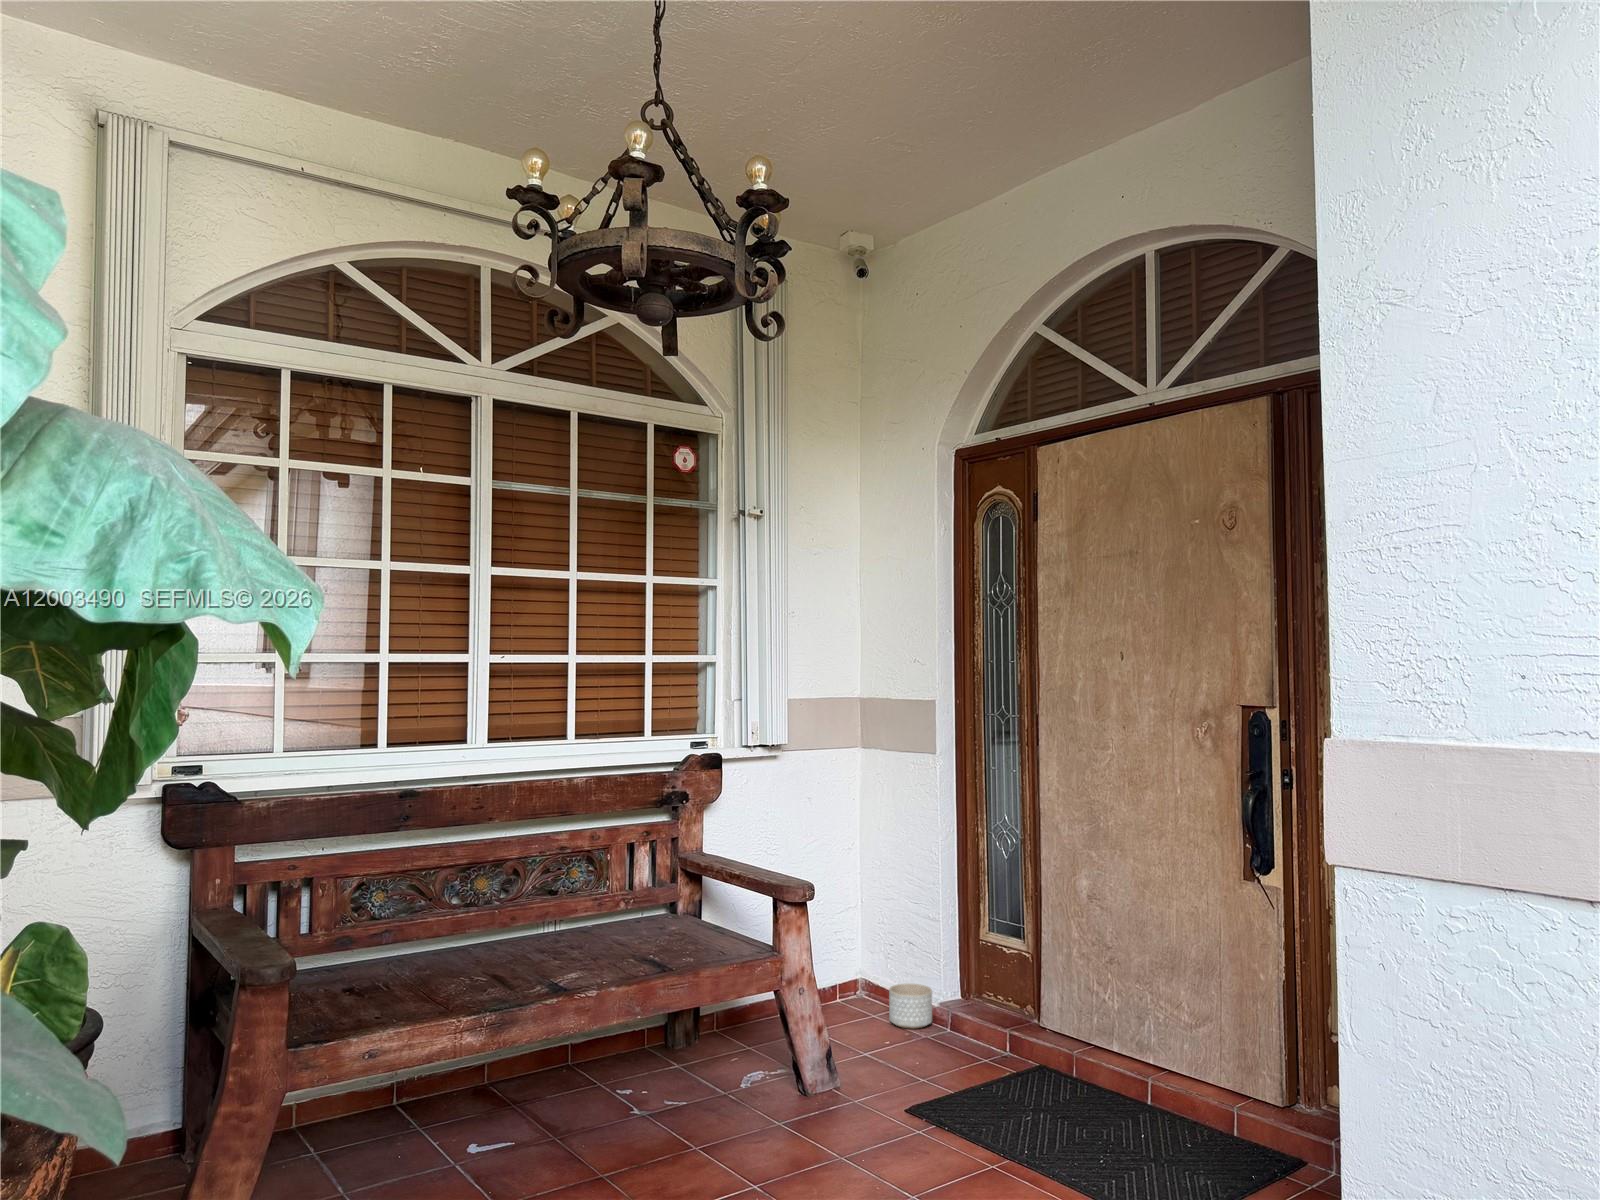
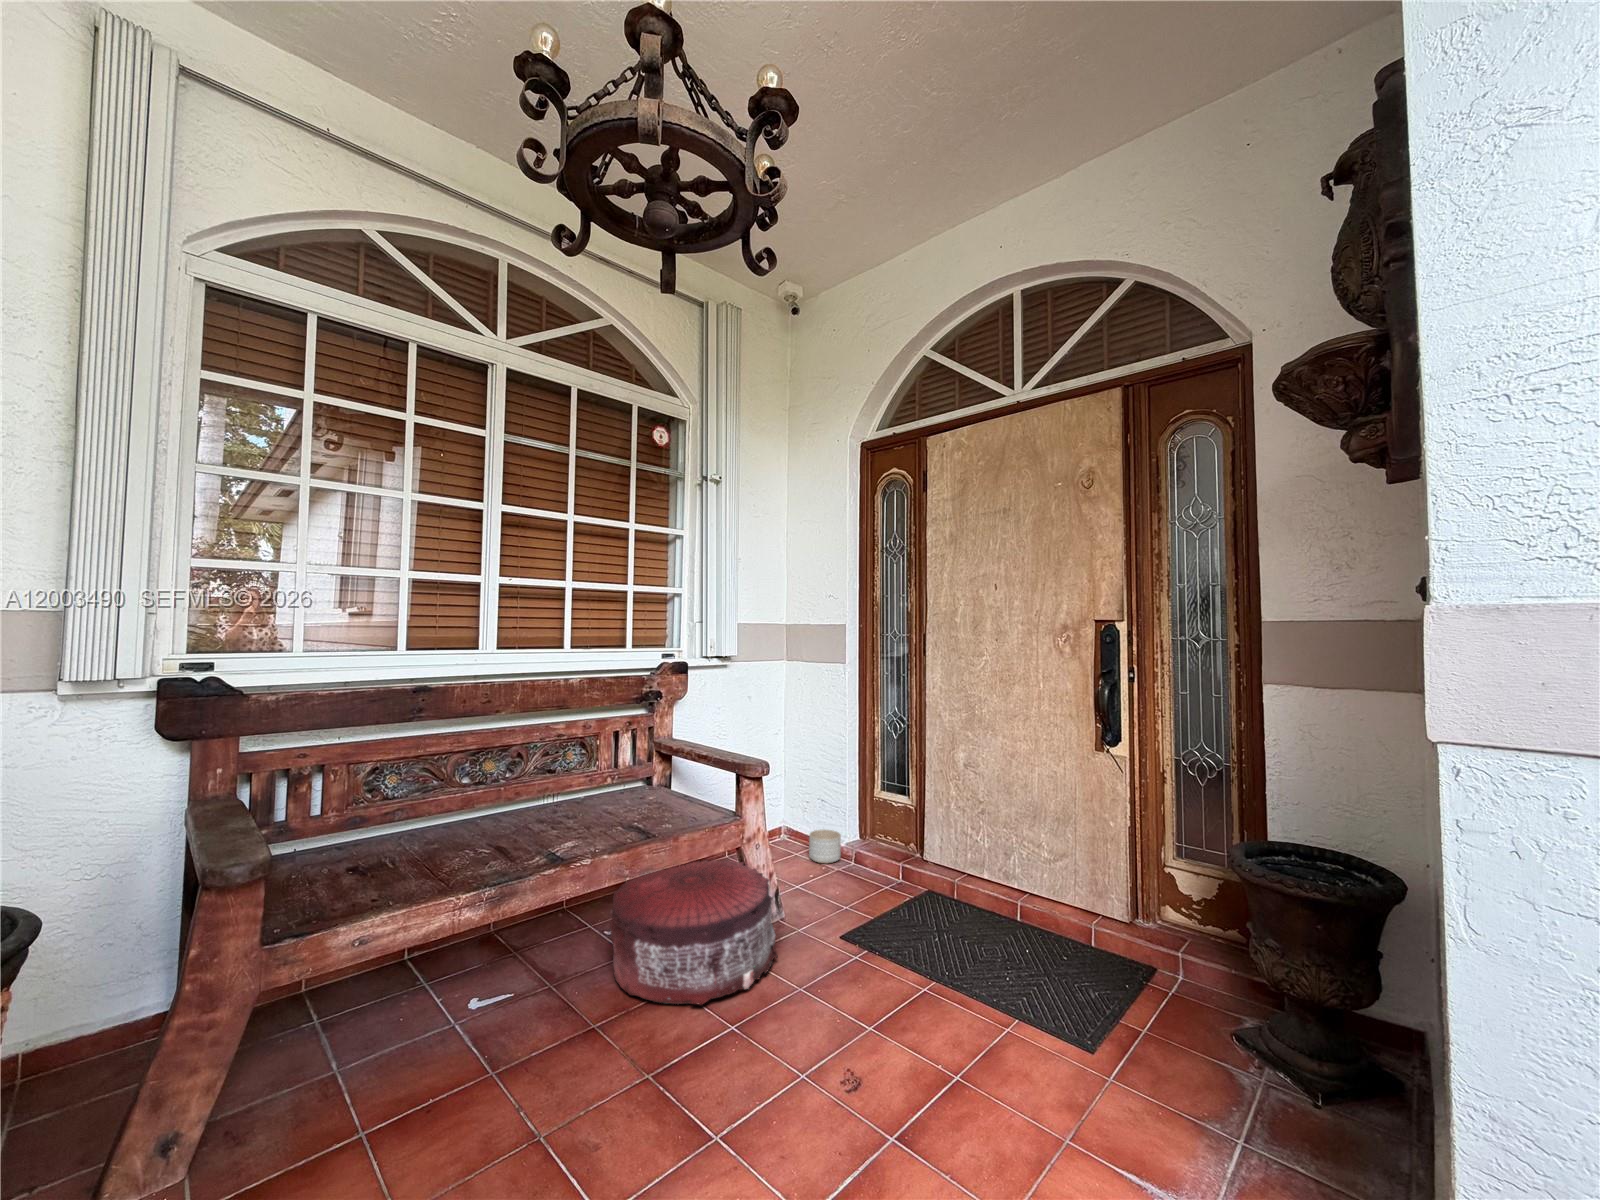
pouf: none [621,1003,819,1162] -> present [610,860,777,1005]

